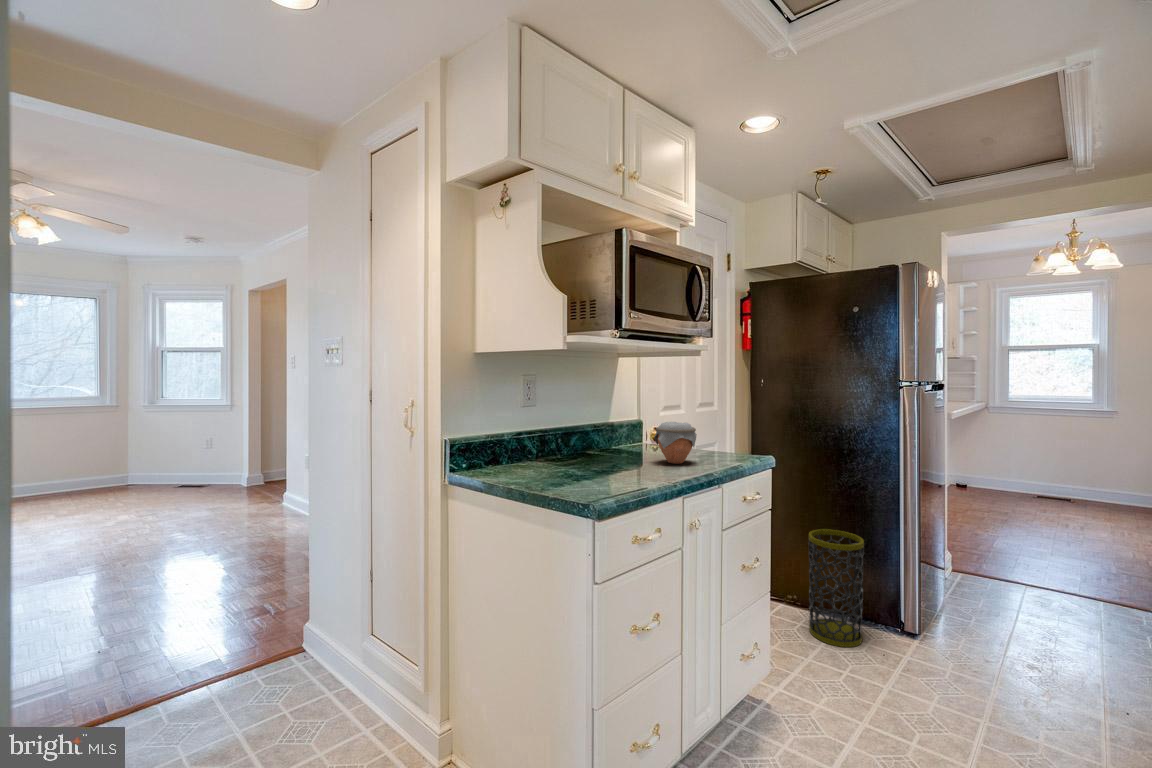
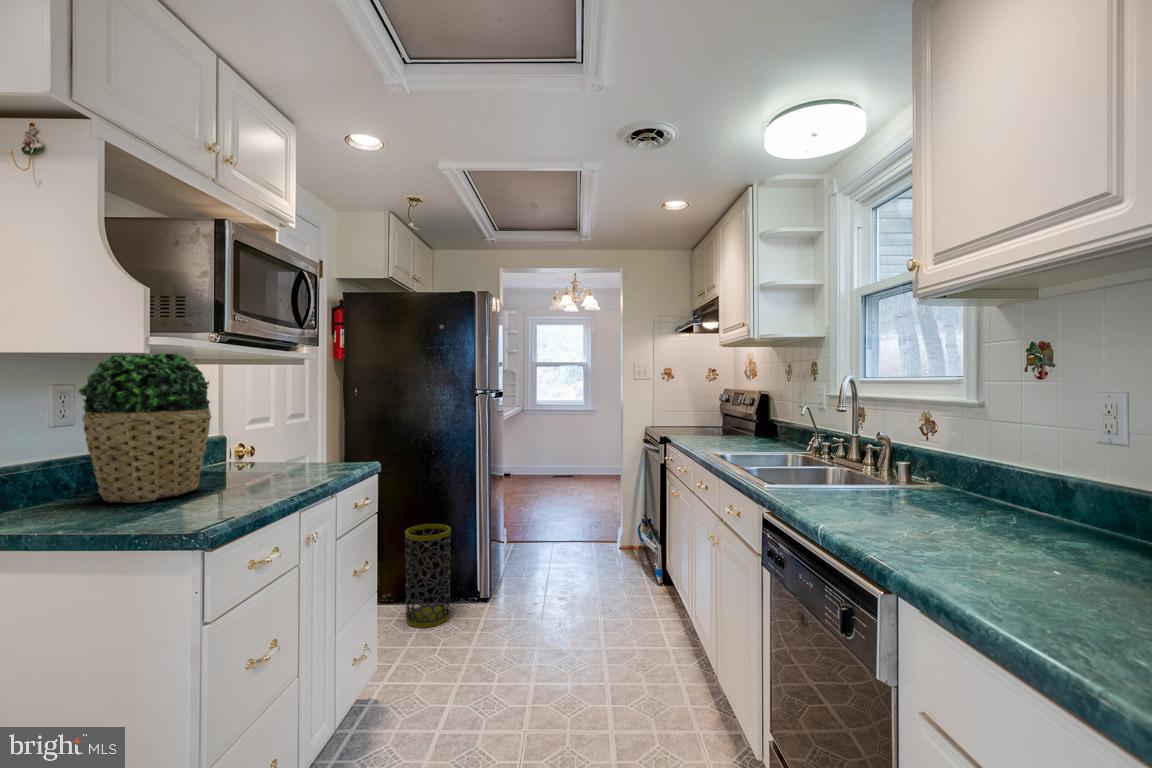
potted plant: none [538,345,620,469] -> present [79,354,212,503]
jar: present [654,422,697,464] -> none [255,435,305,480]

